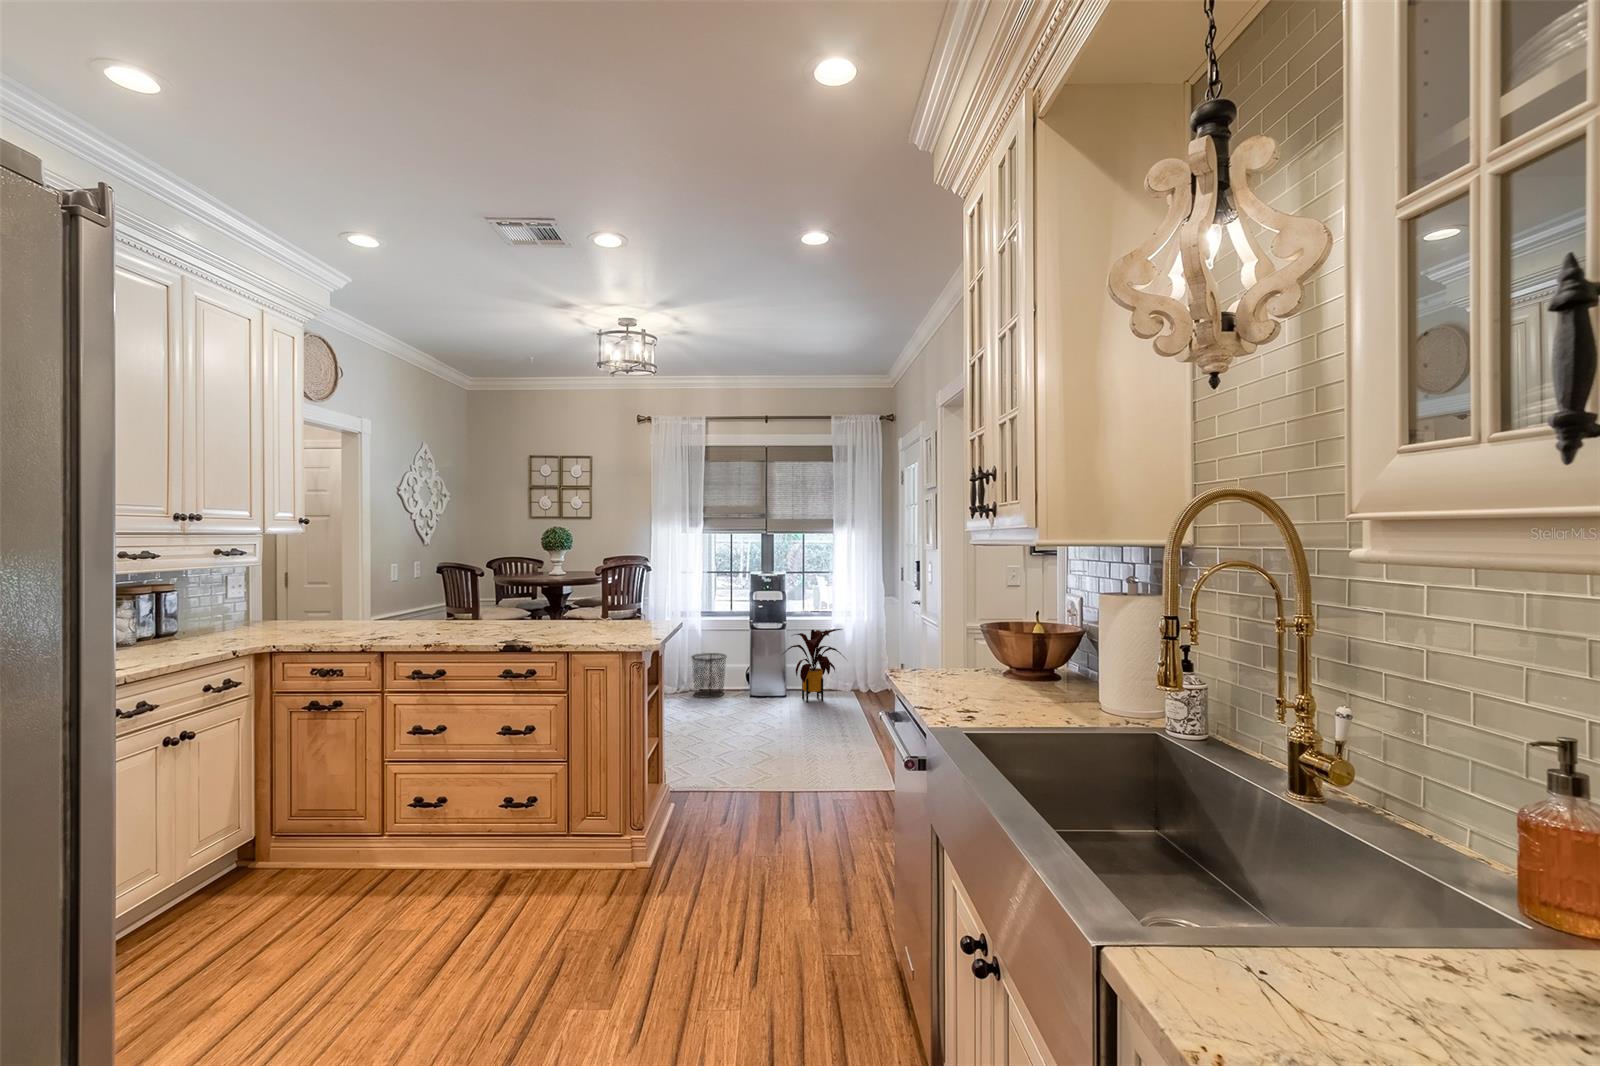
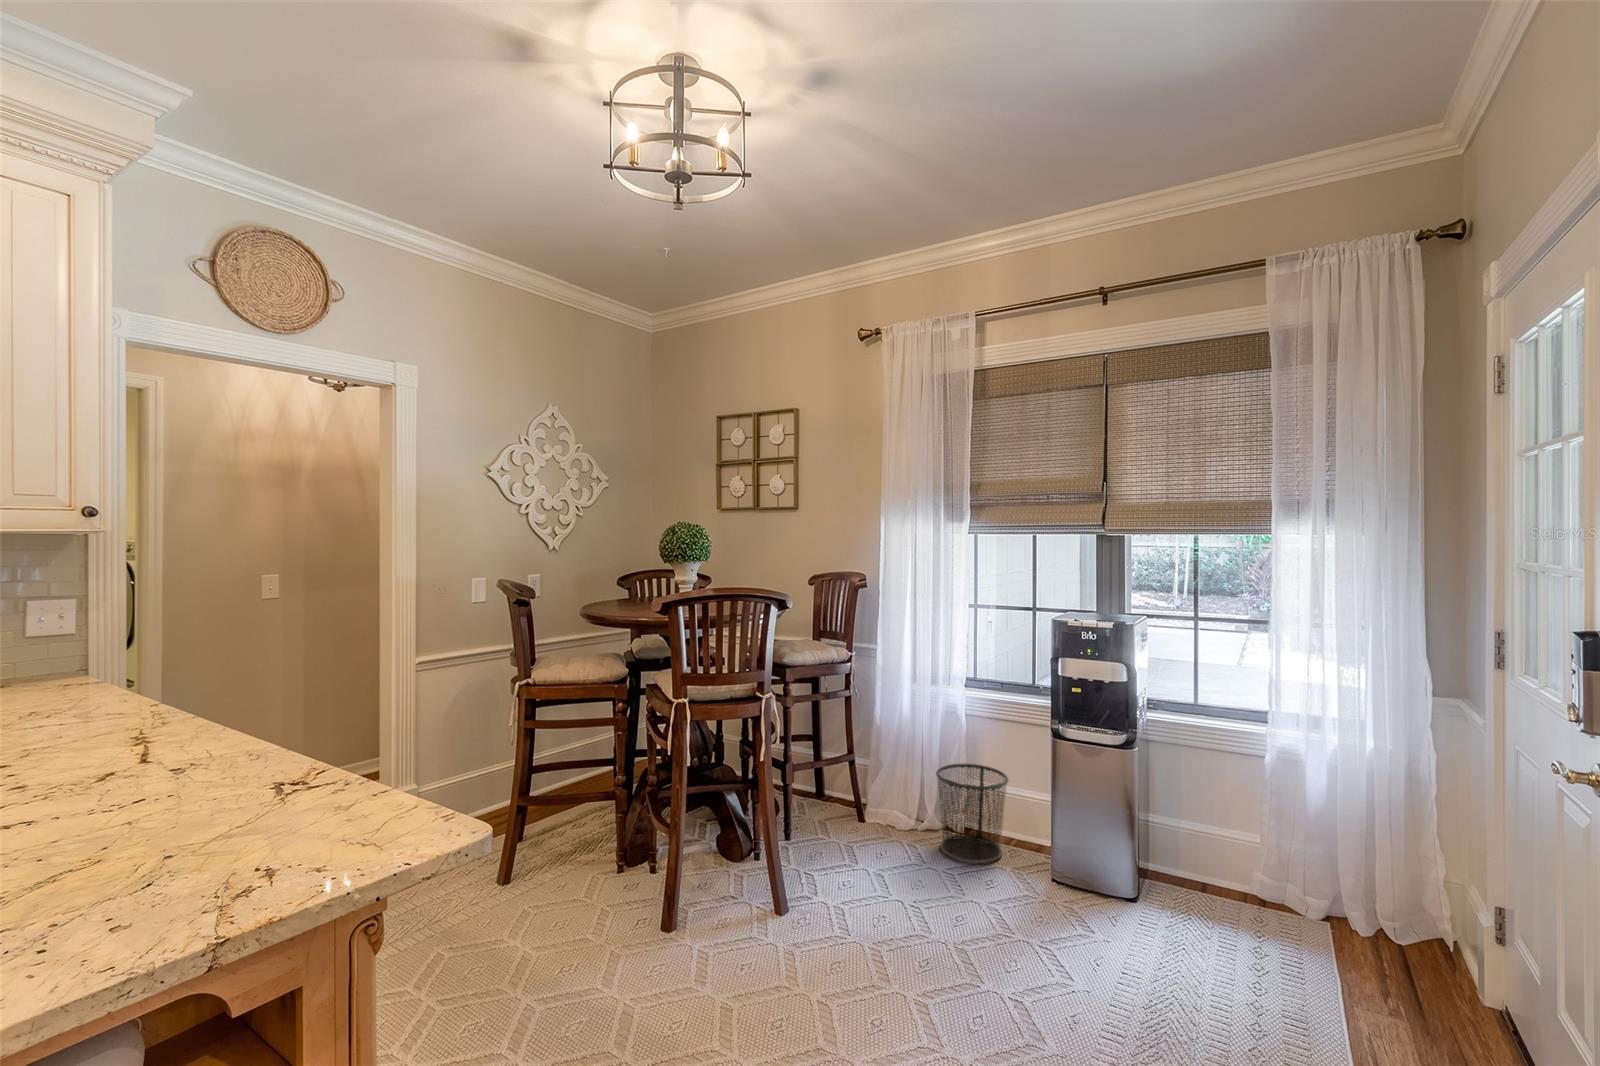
house plant: present [783,629,844,702] -> none [1116,762,1308,954]

